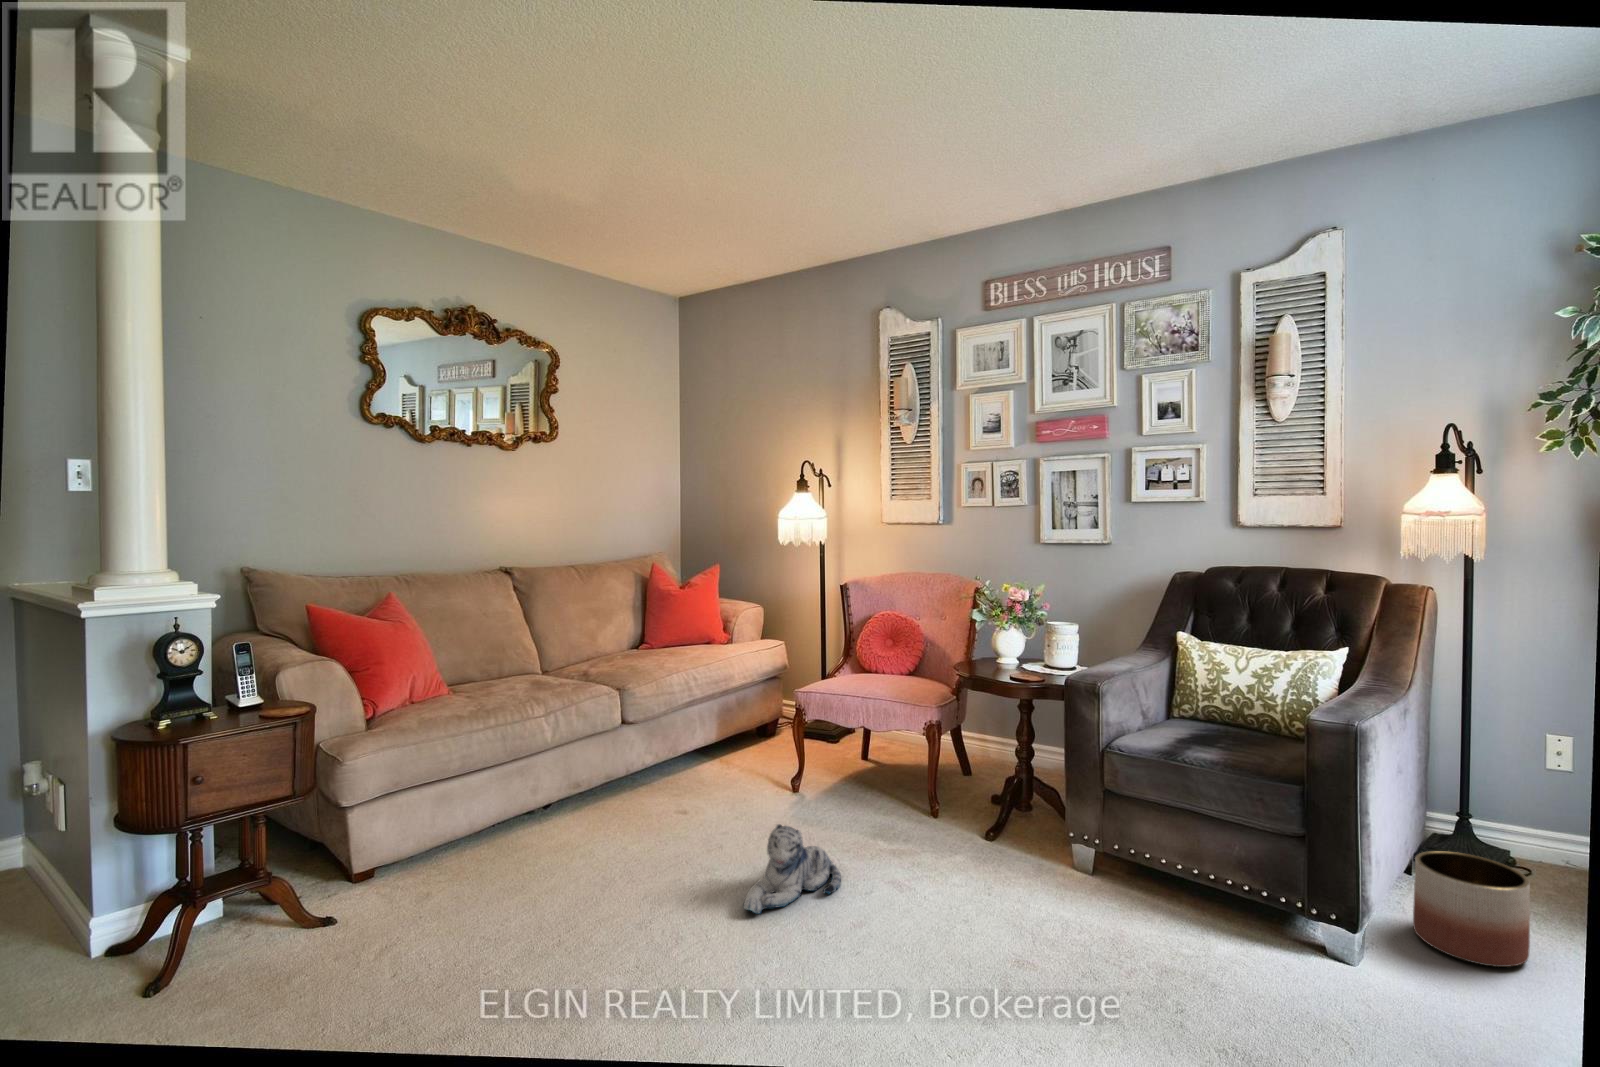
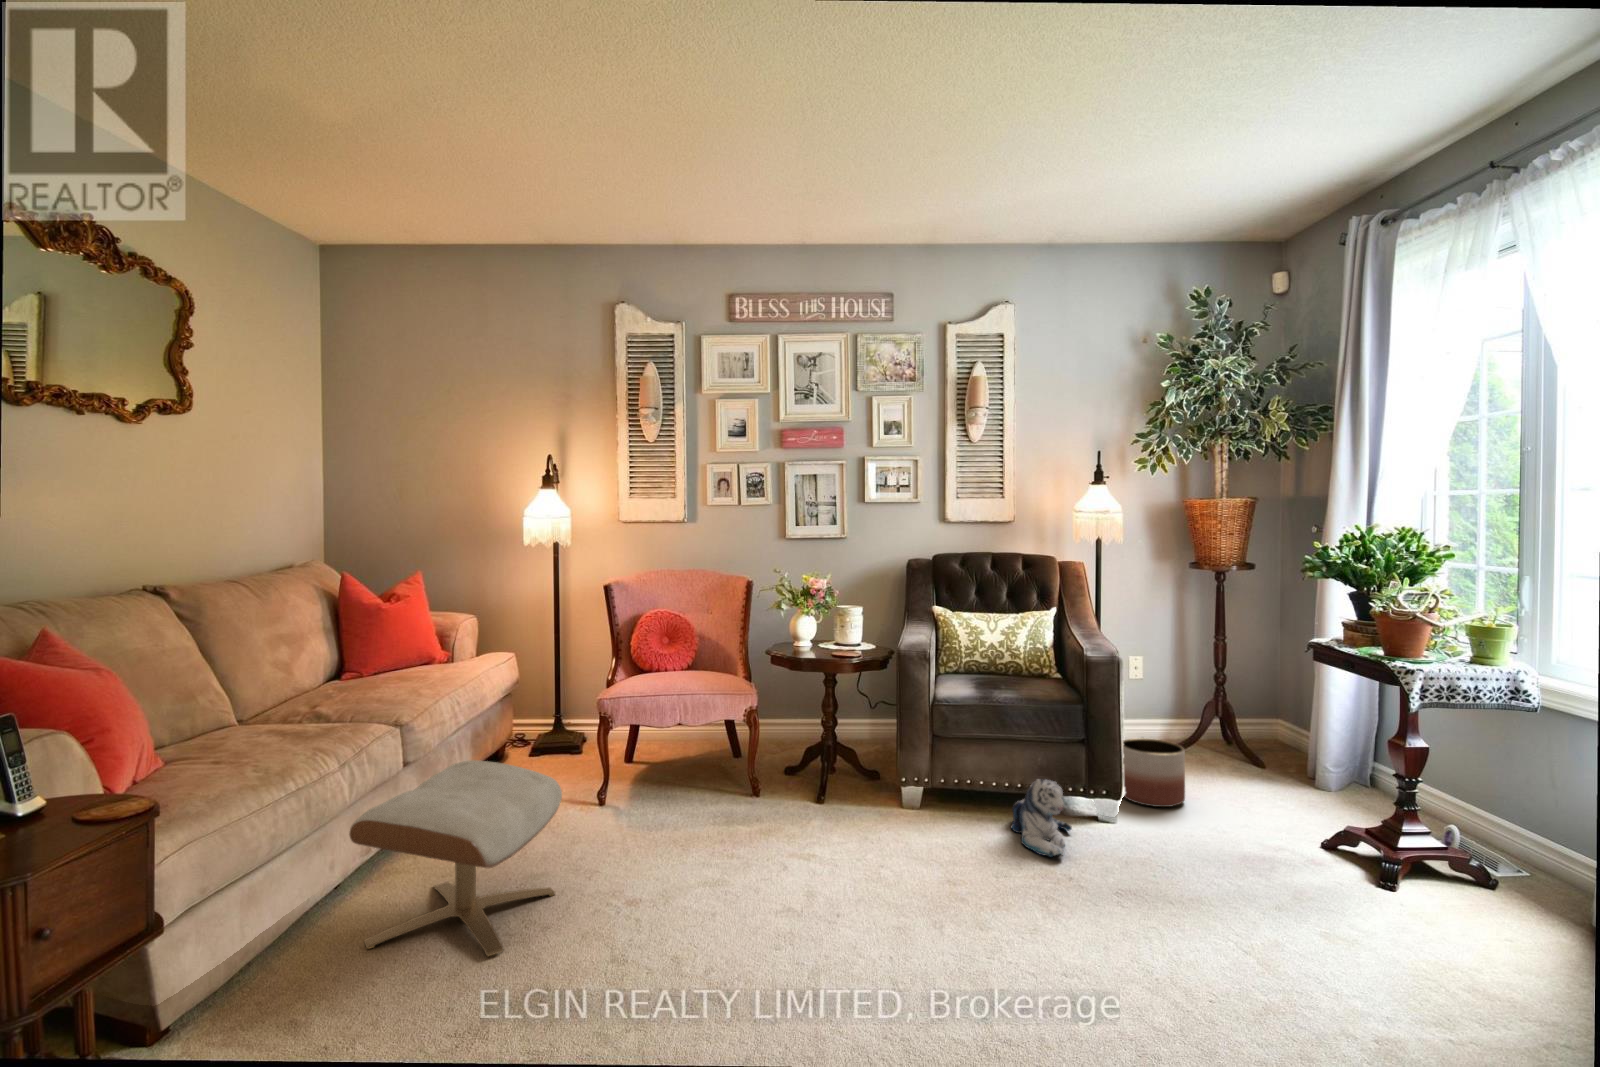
ottoman: none [507,730,689,889] -> present [349,760,562,956]
plush toy: present [743,824,841,913] -> present [1011,779,1072,857]

